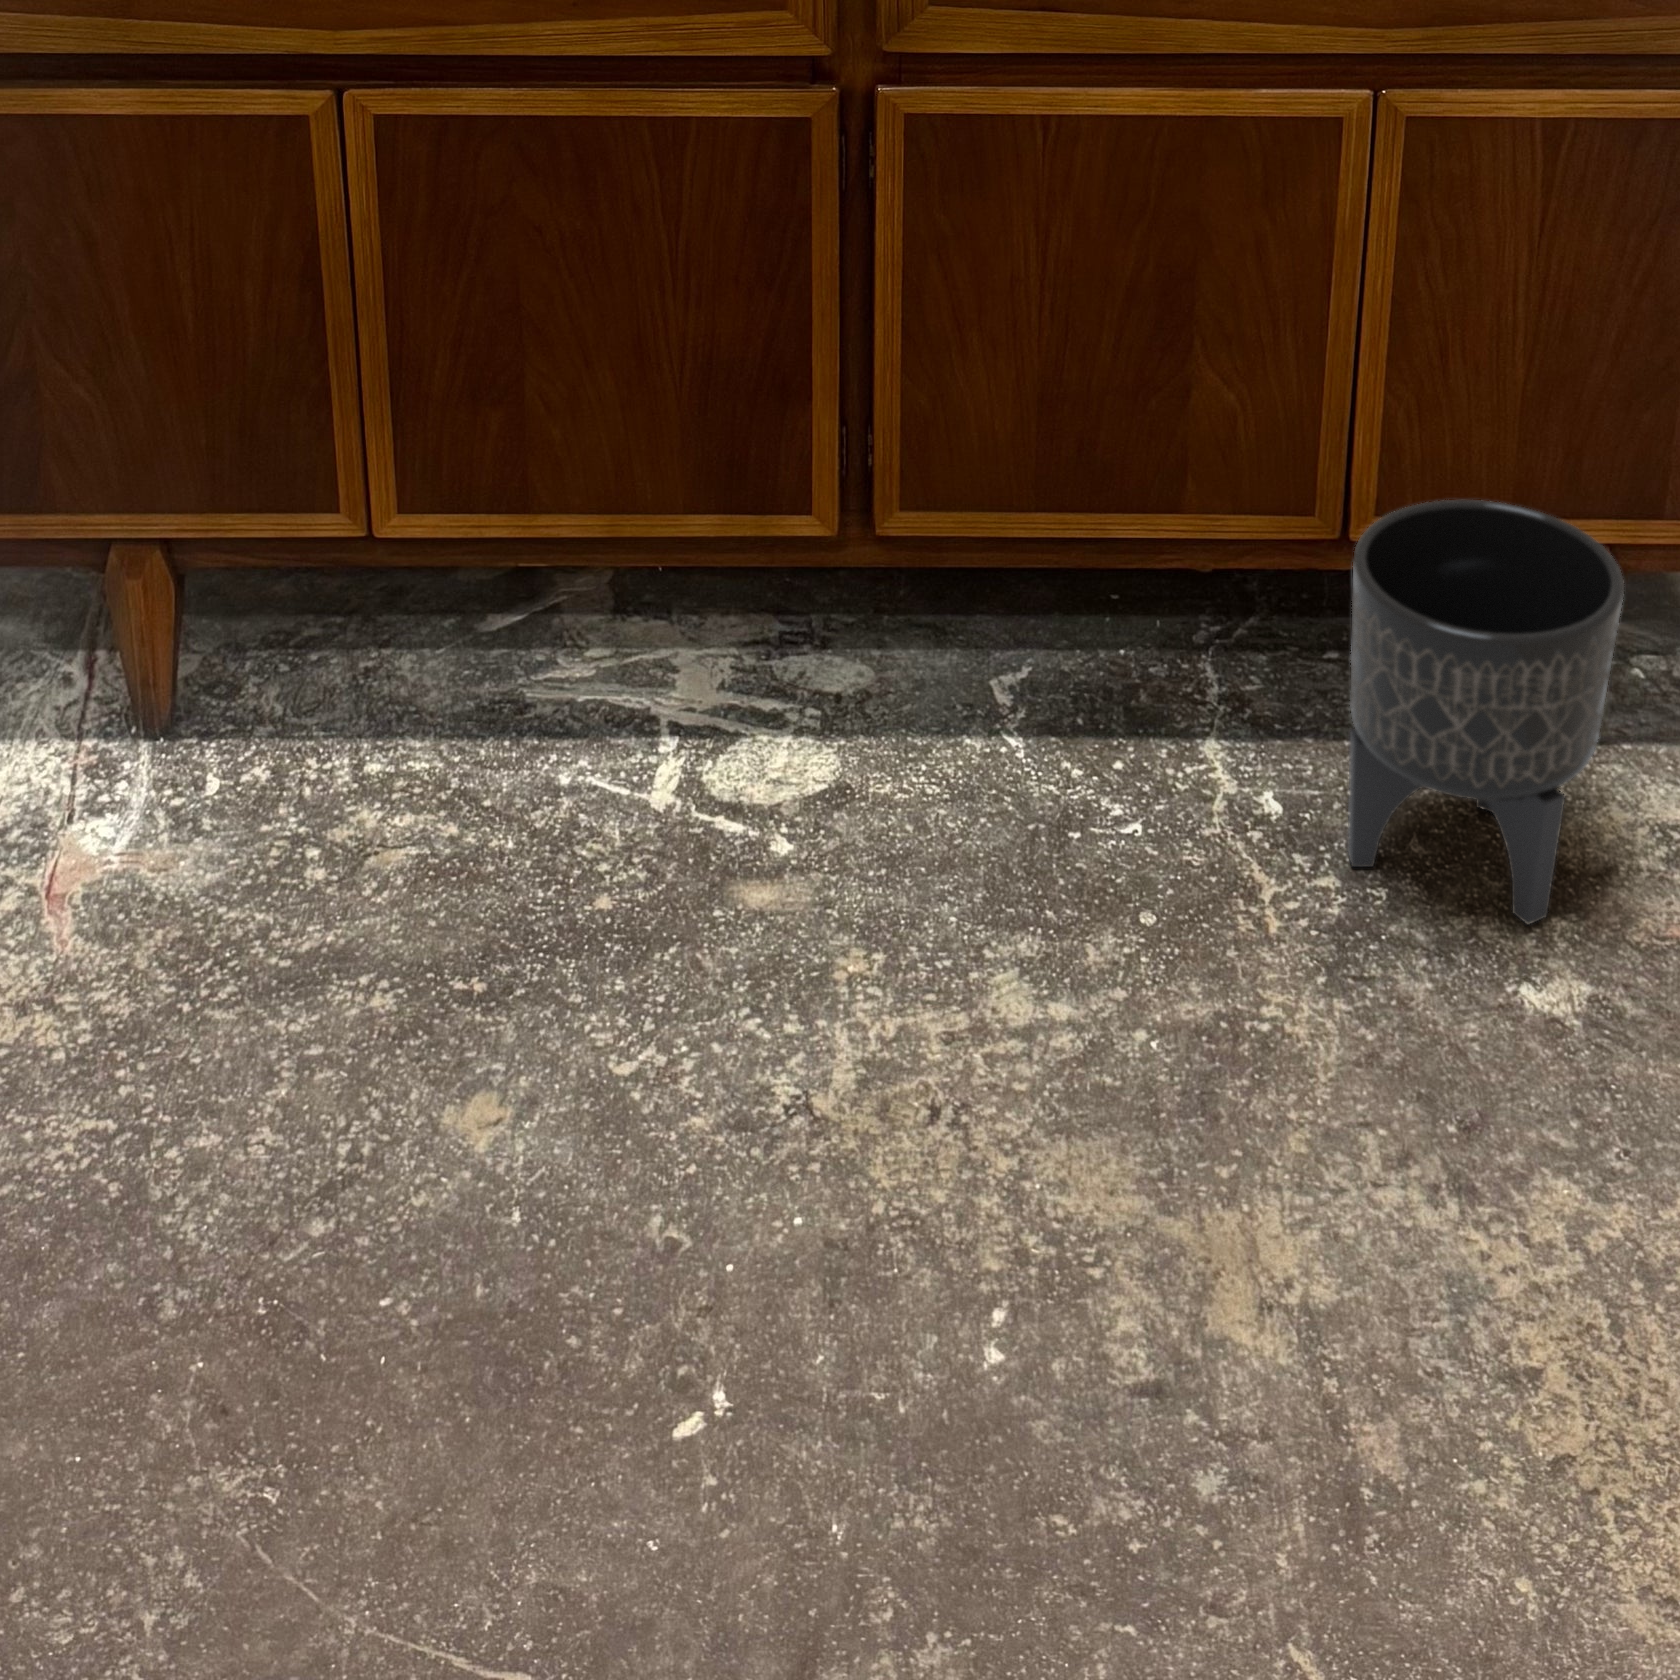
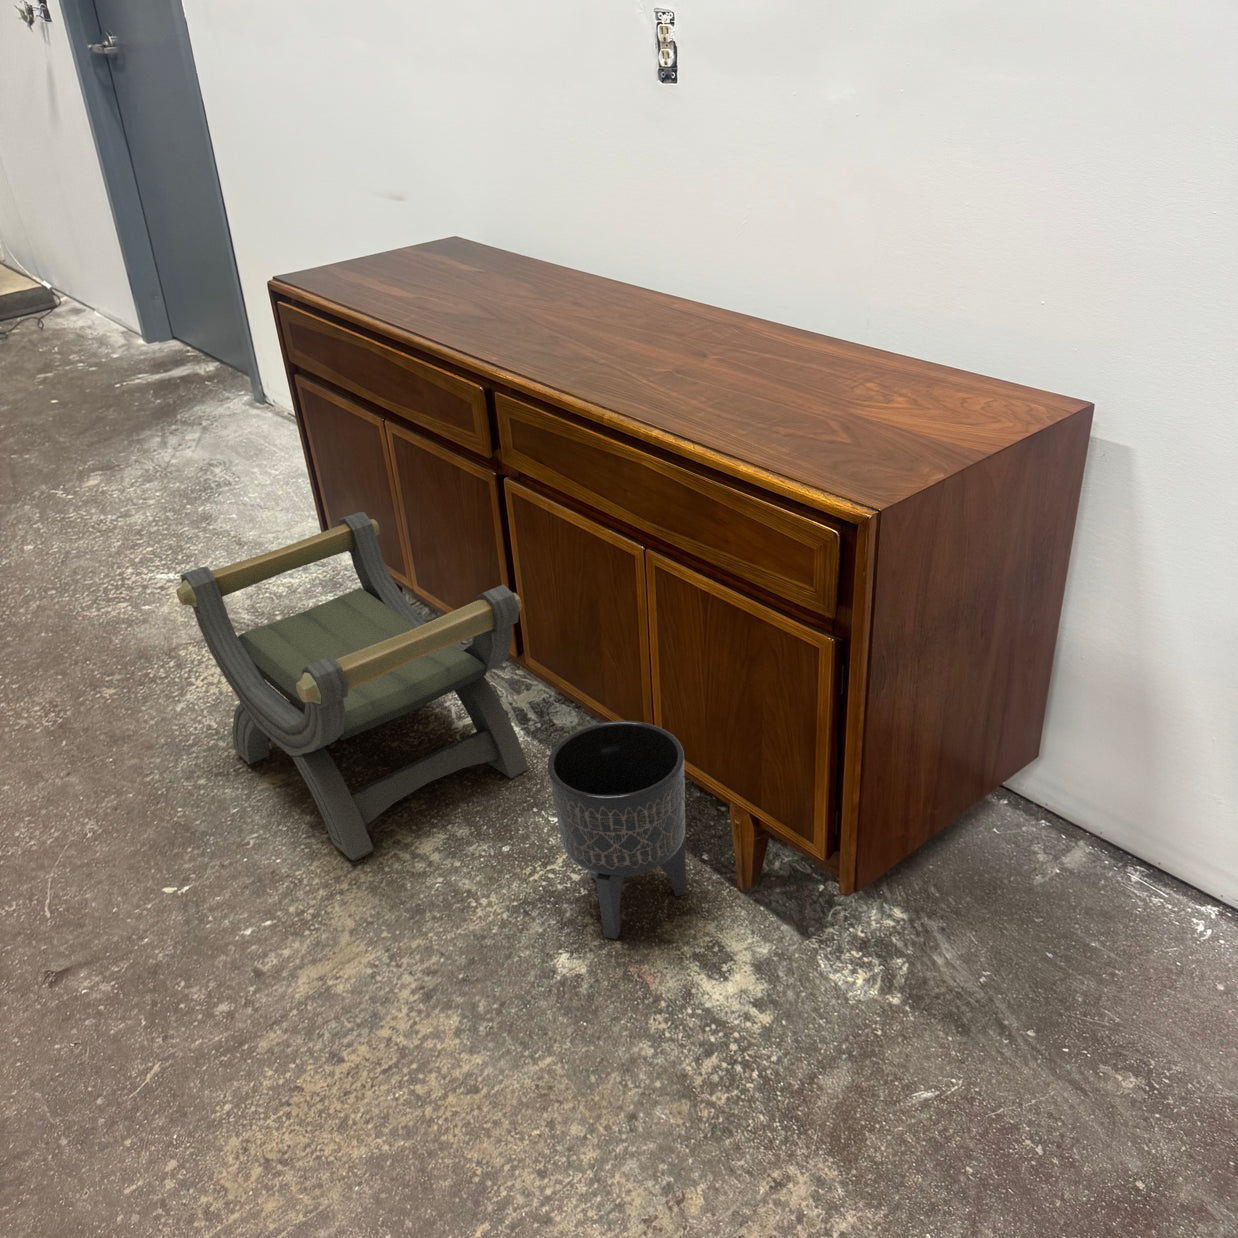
stool: none [177,375,1034,1105] -> present [176,512,529,861]

